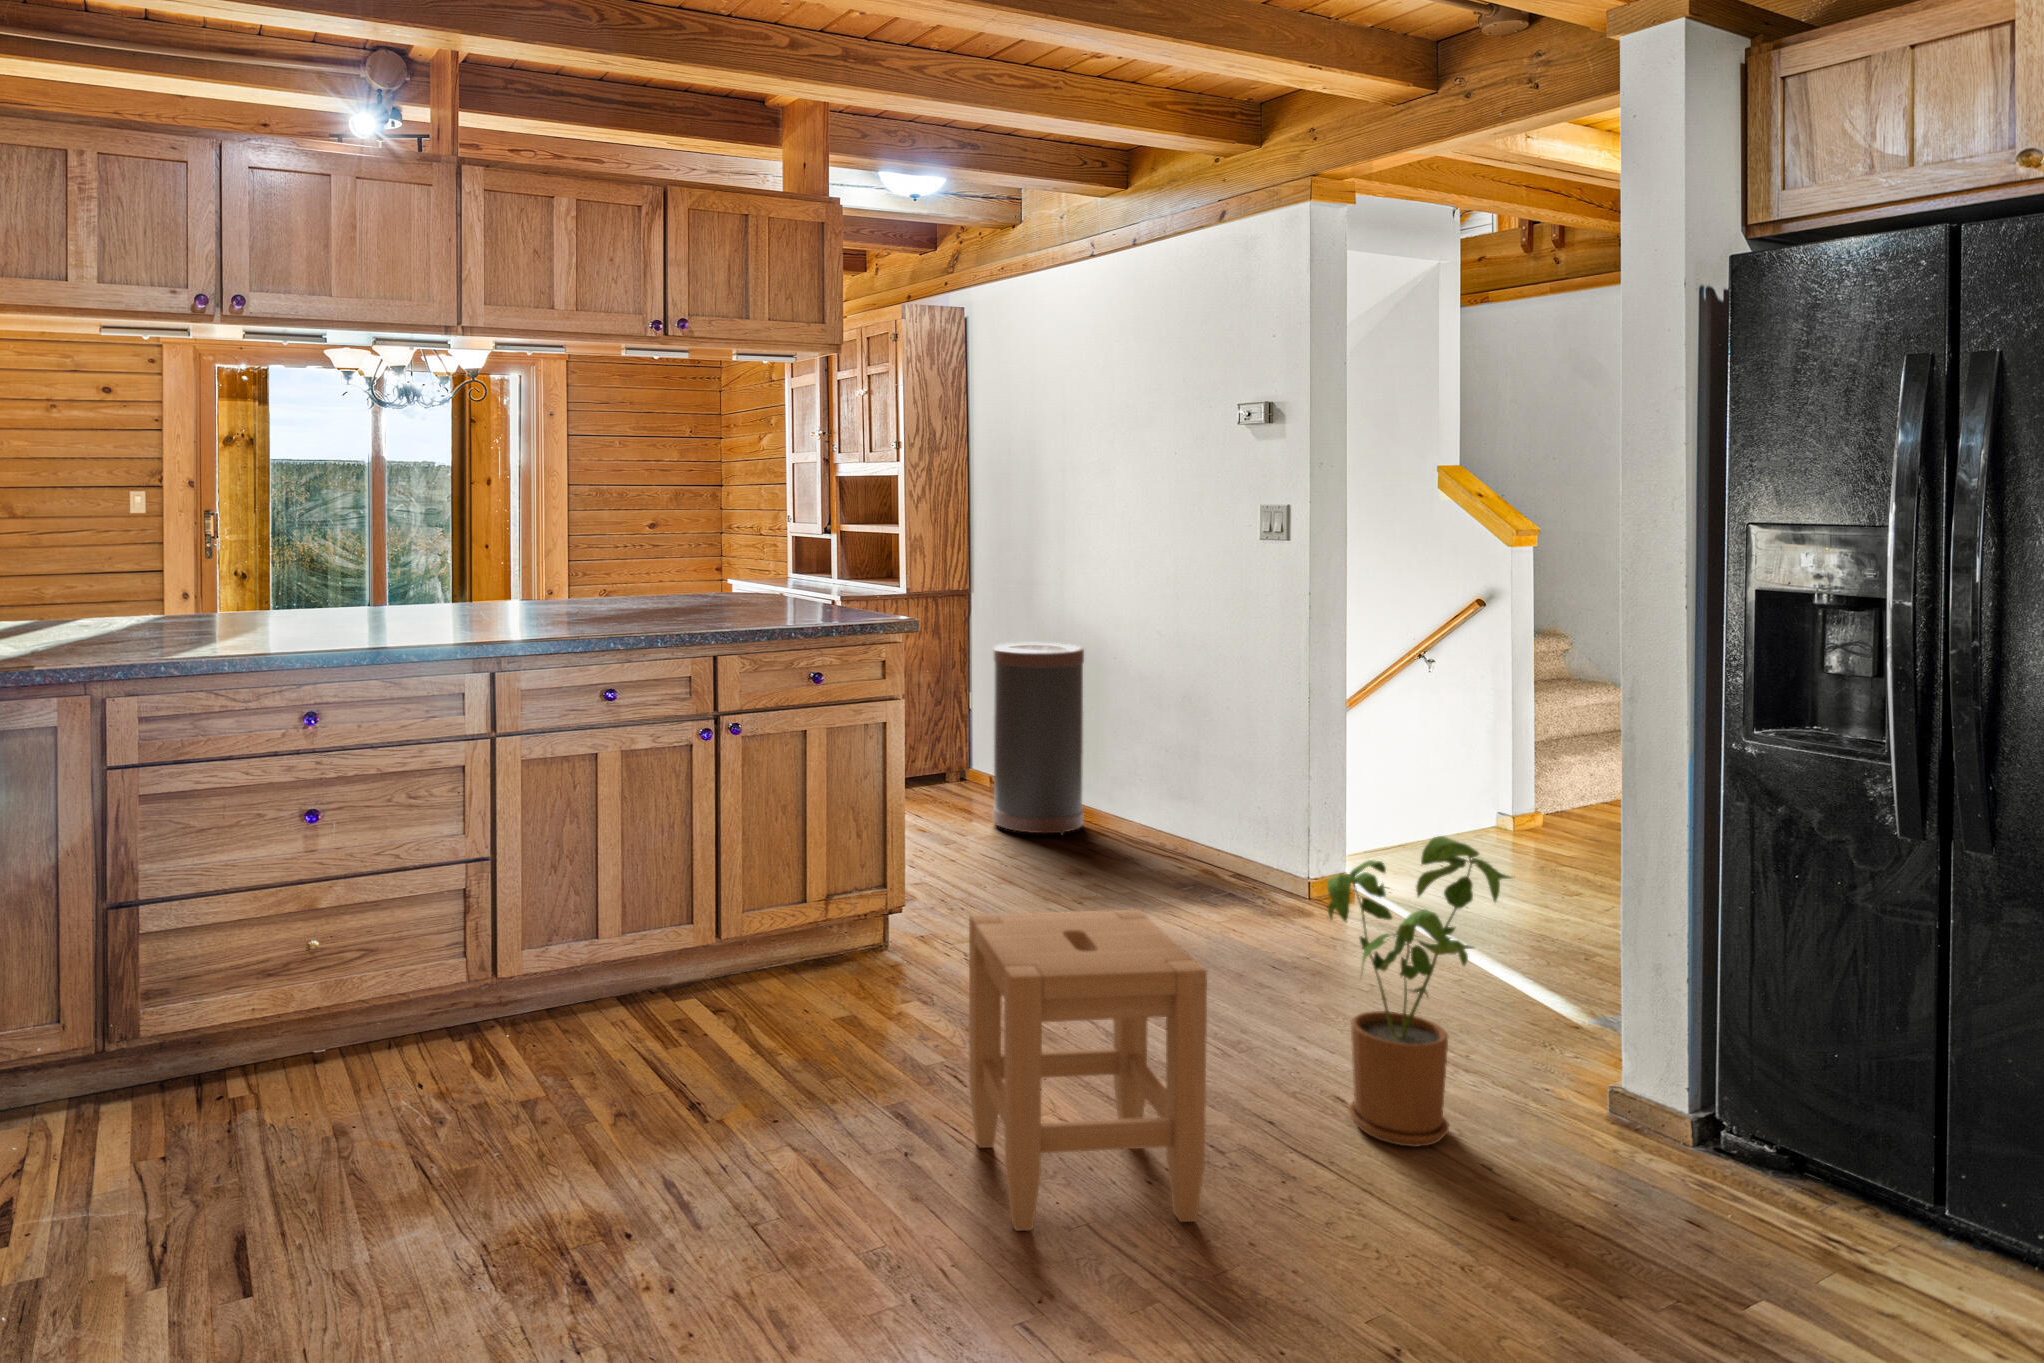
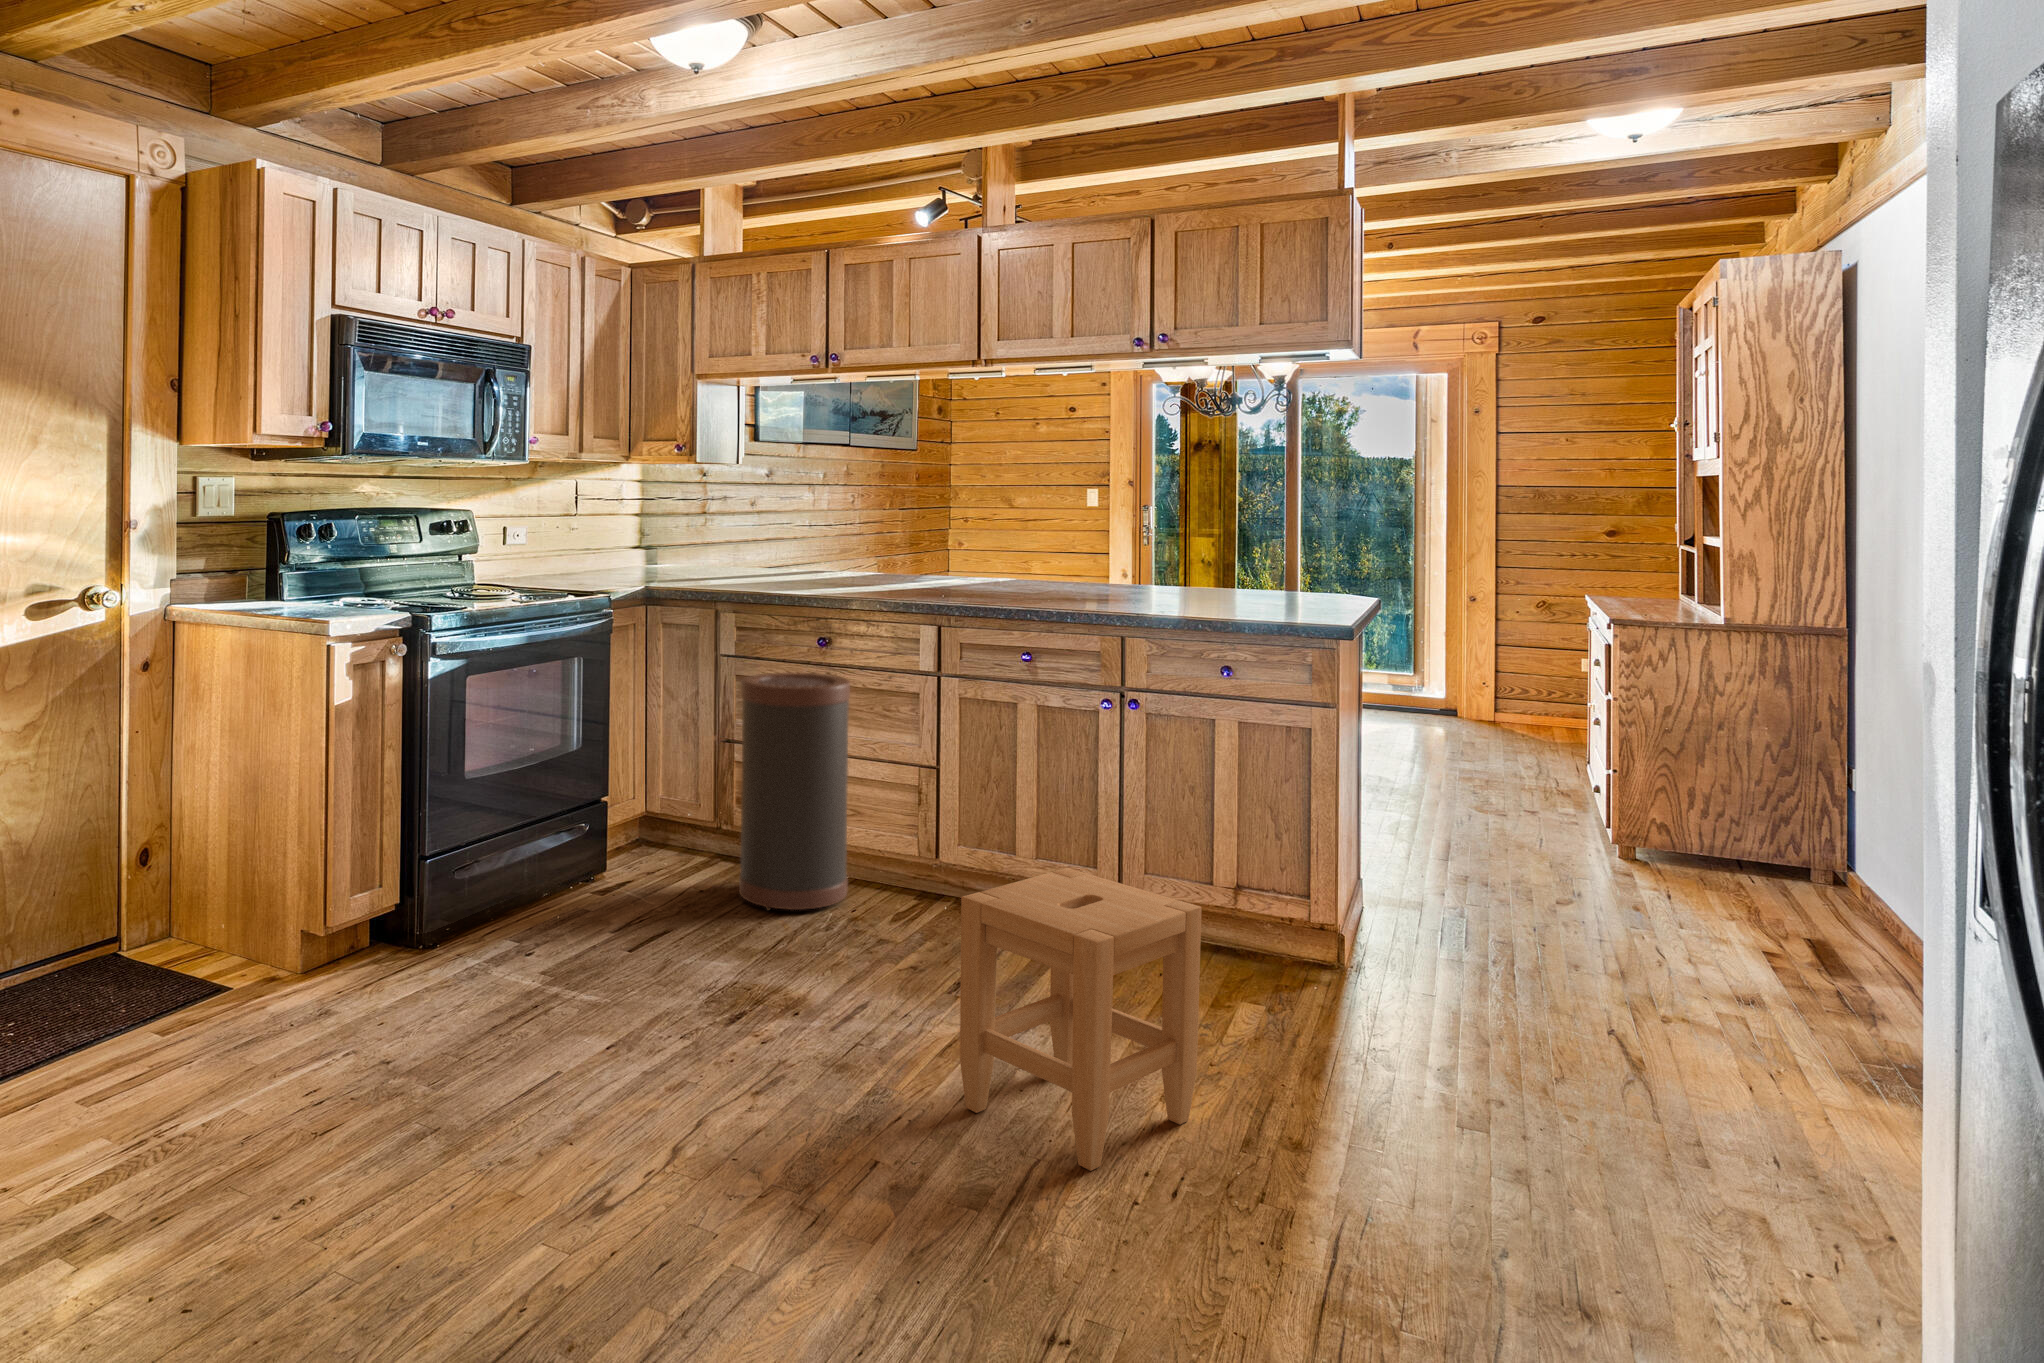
trash can: present [993,643,1084,835] -> present [739,673,850,911]
house plant: present [1327,836,1512,1147] -> none [1360,912,1590,1269]

